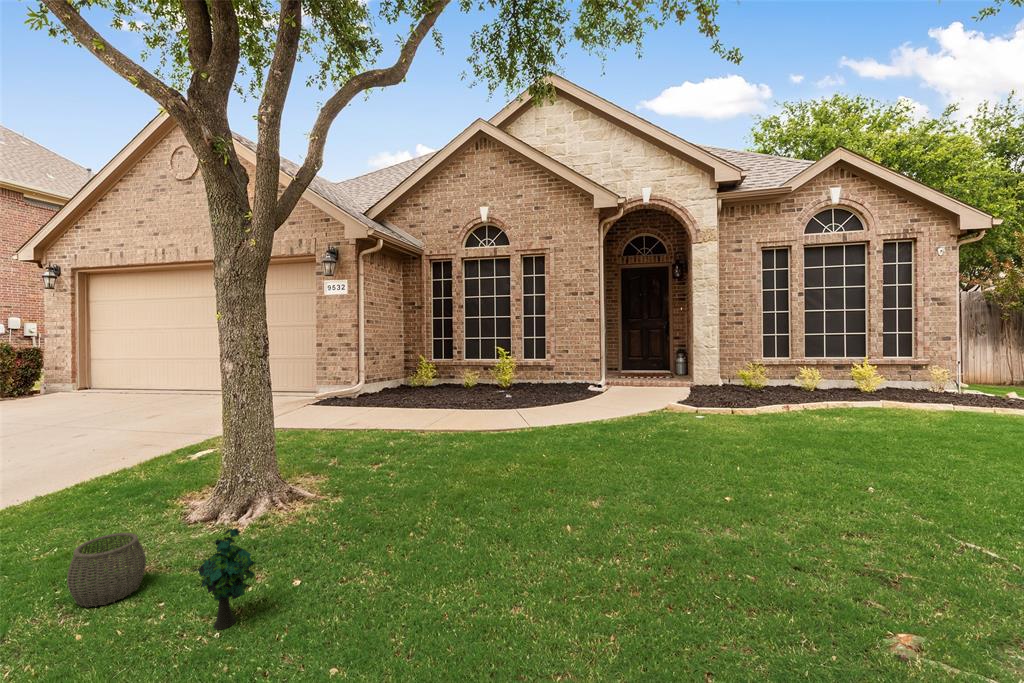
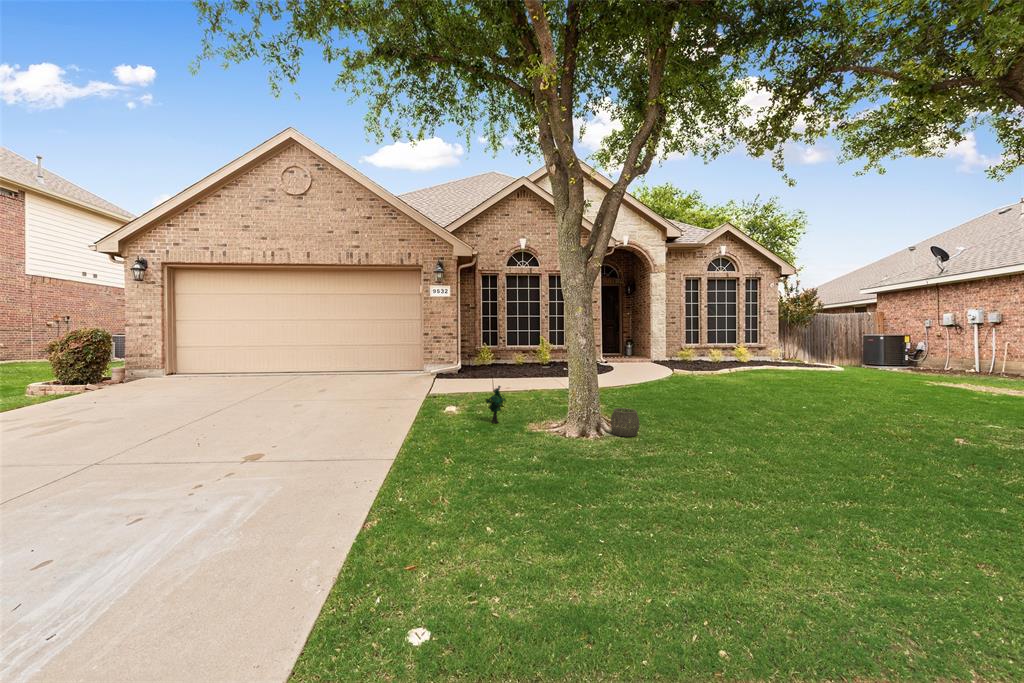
decorative plant: present [191,528,256,630] -> present [485,386,505,423]

